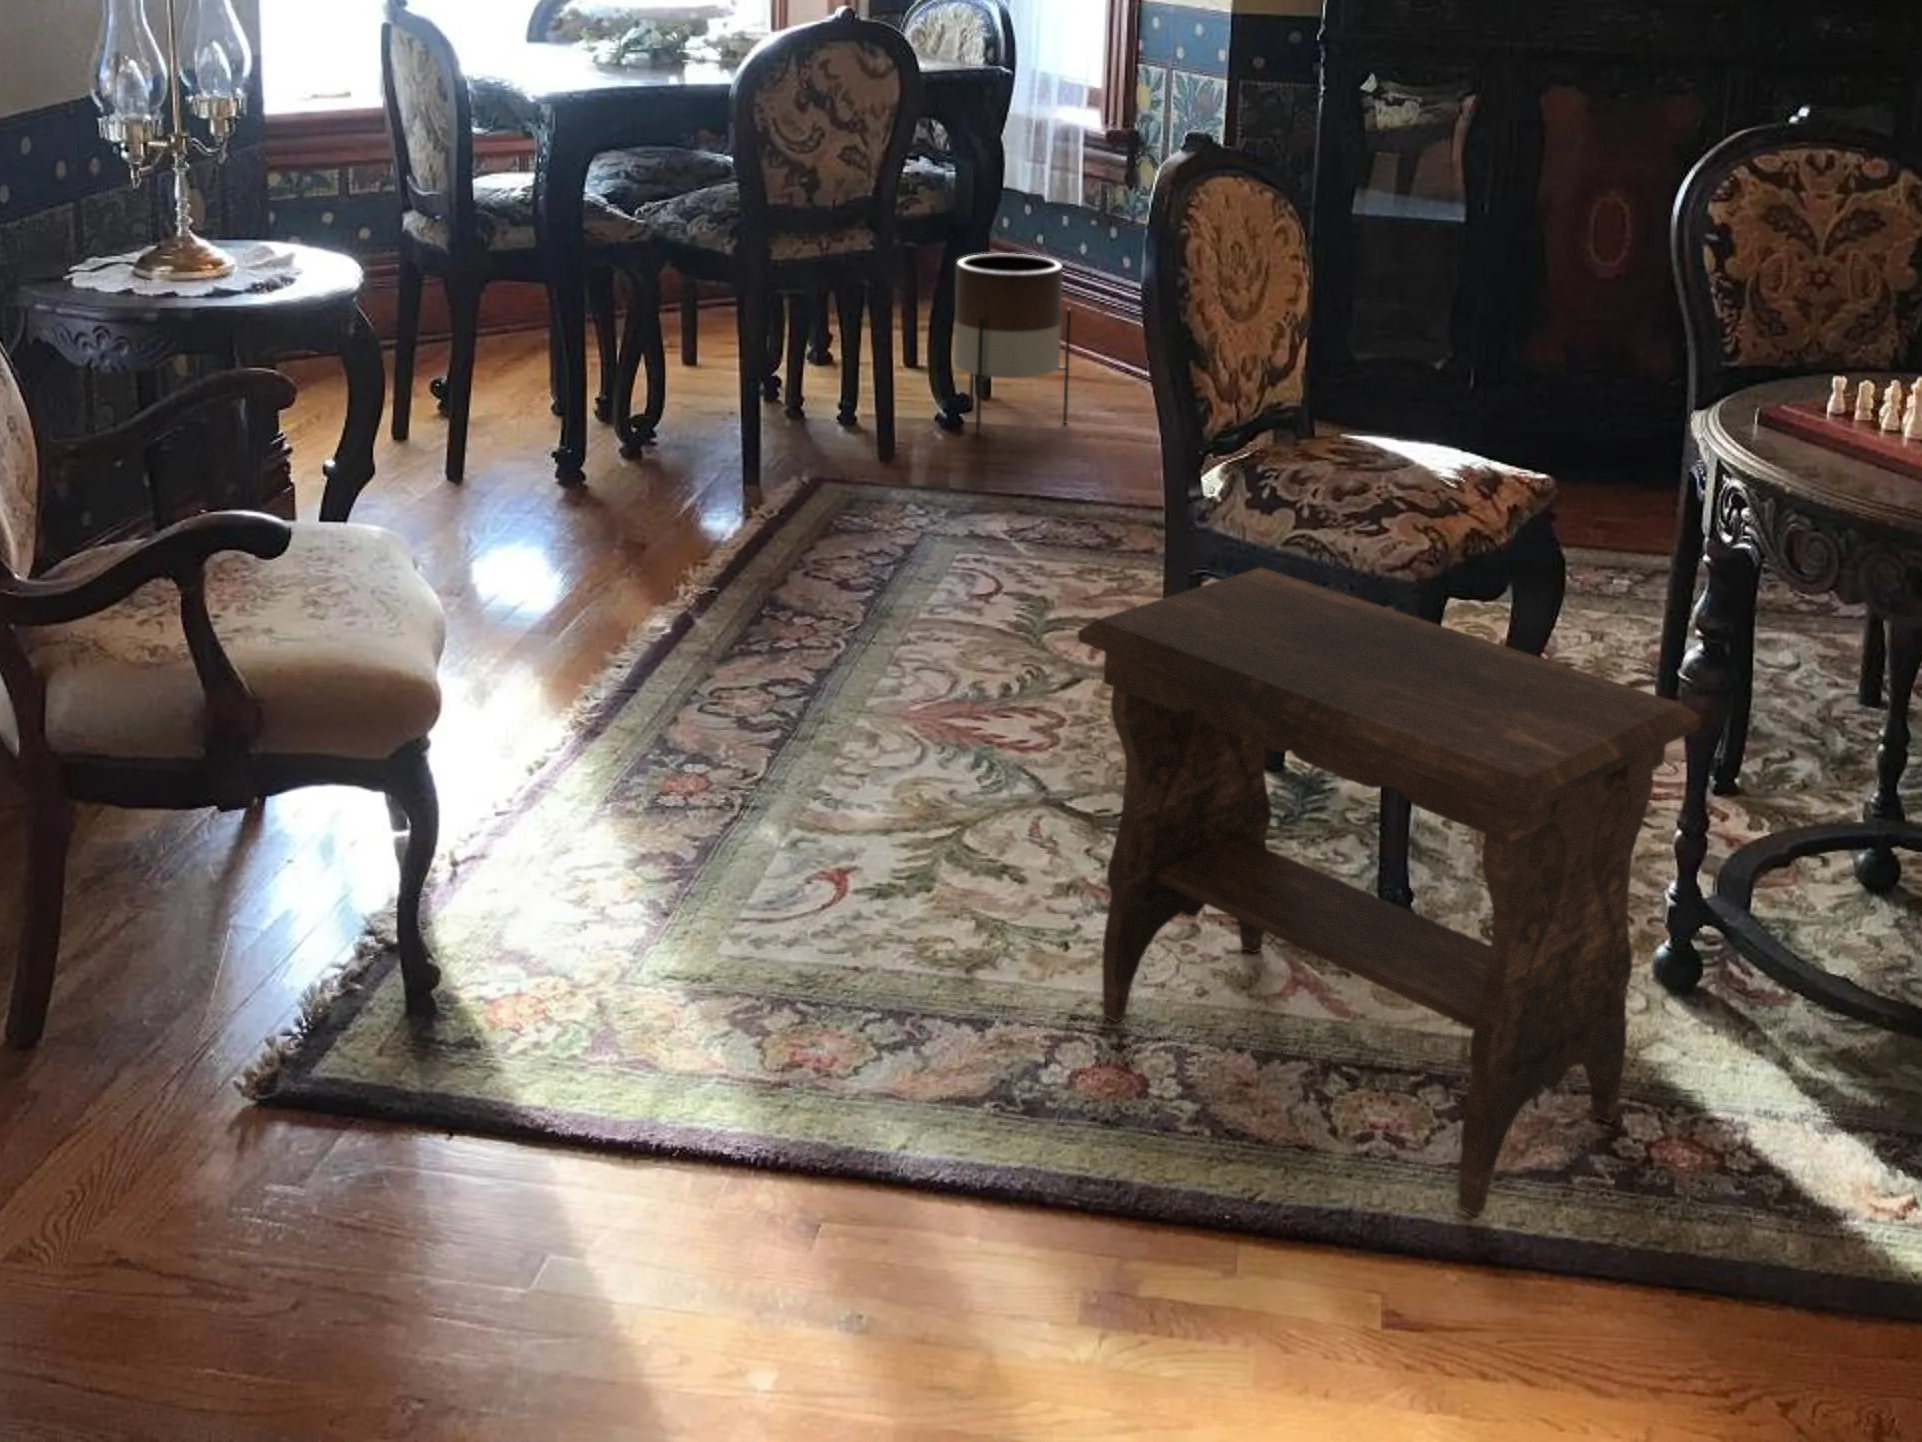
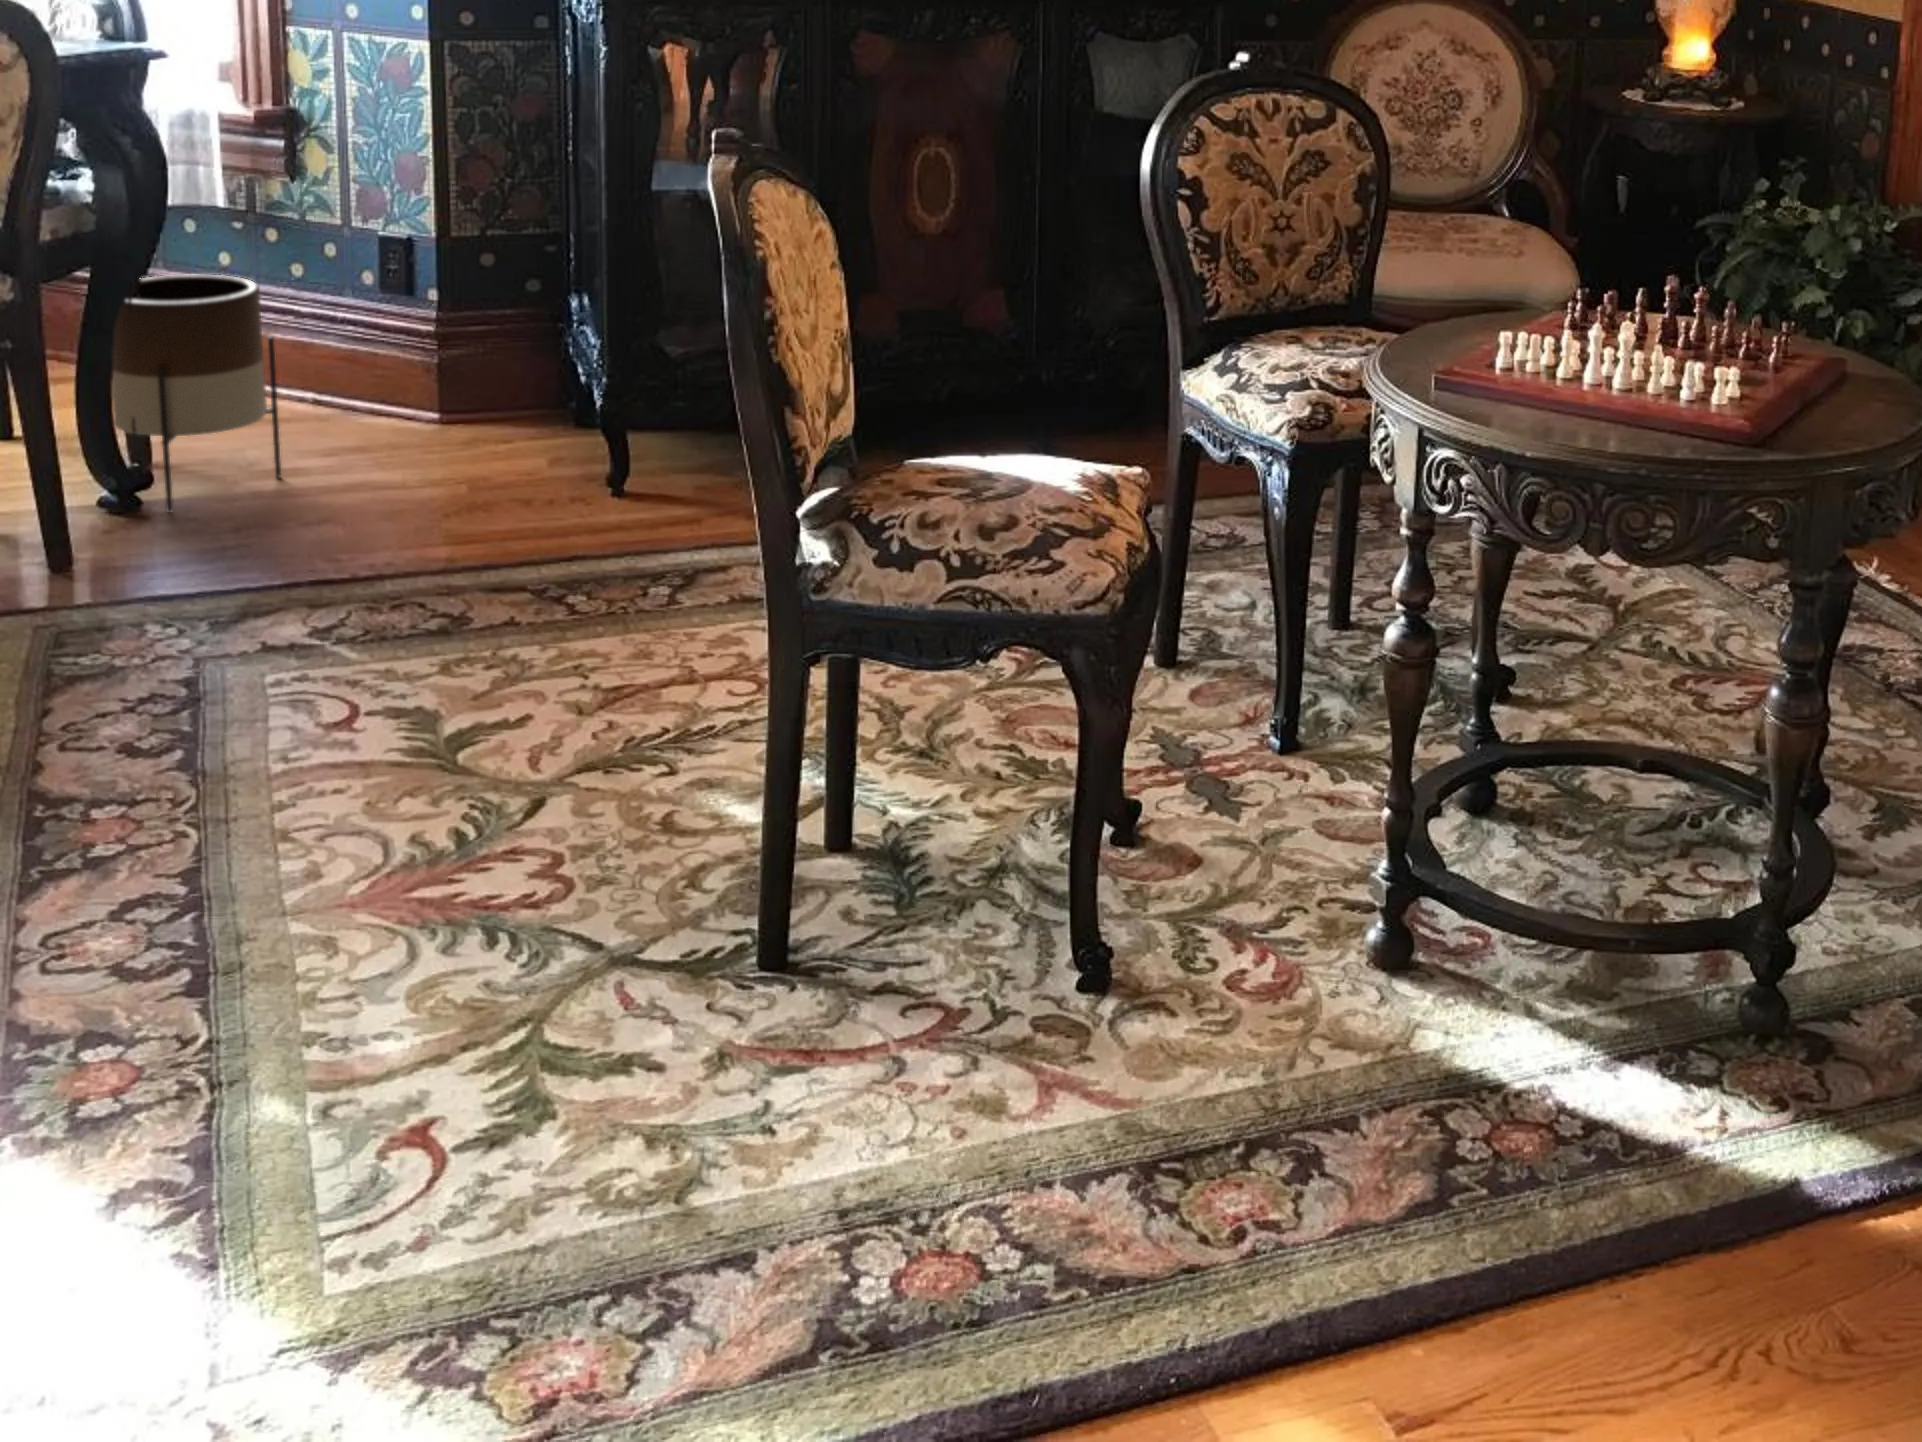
footstool: present [1078,568,1701,1215] -> none [823,635,1497,1268]

